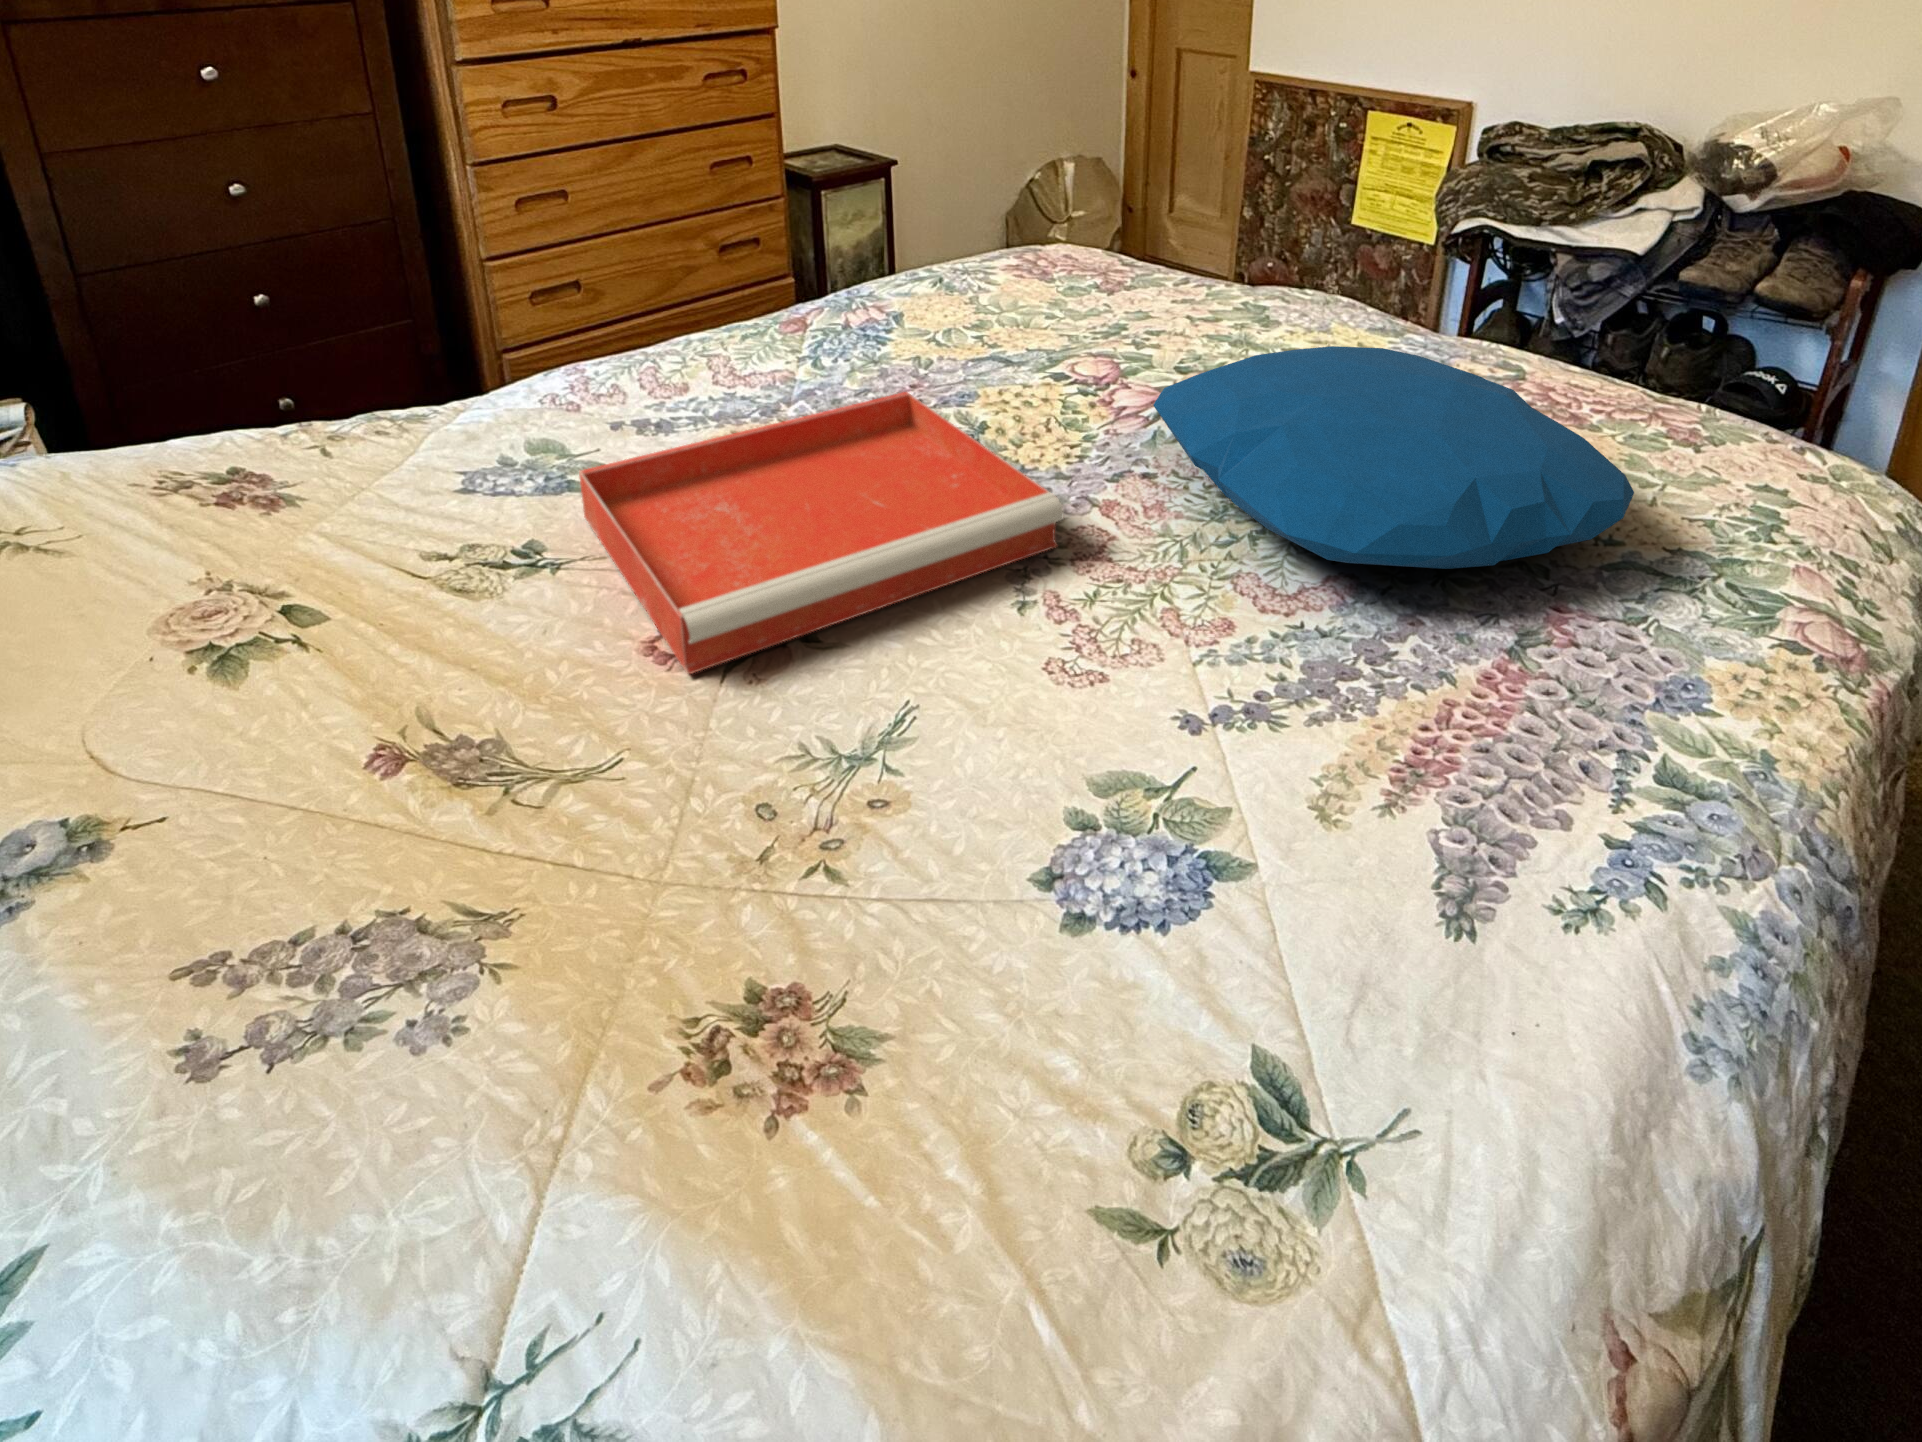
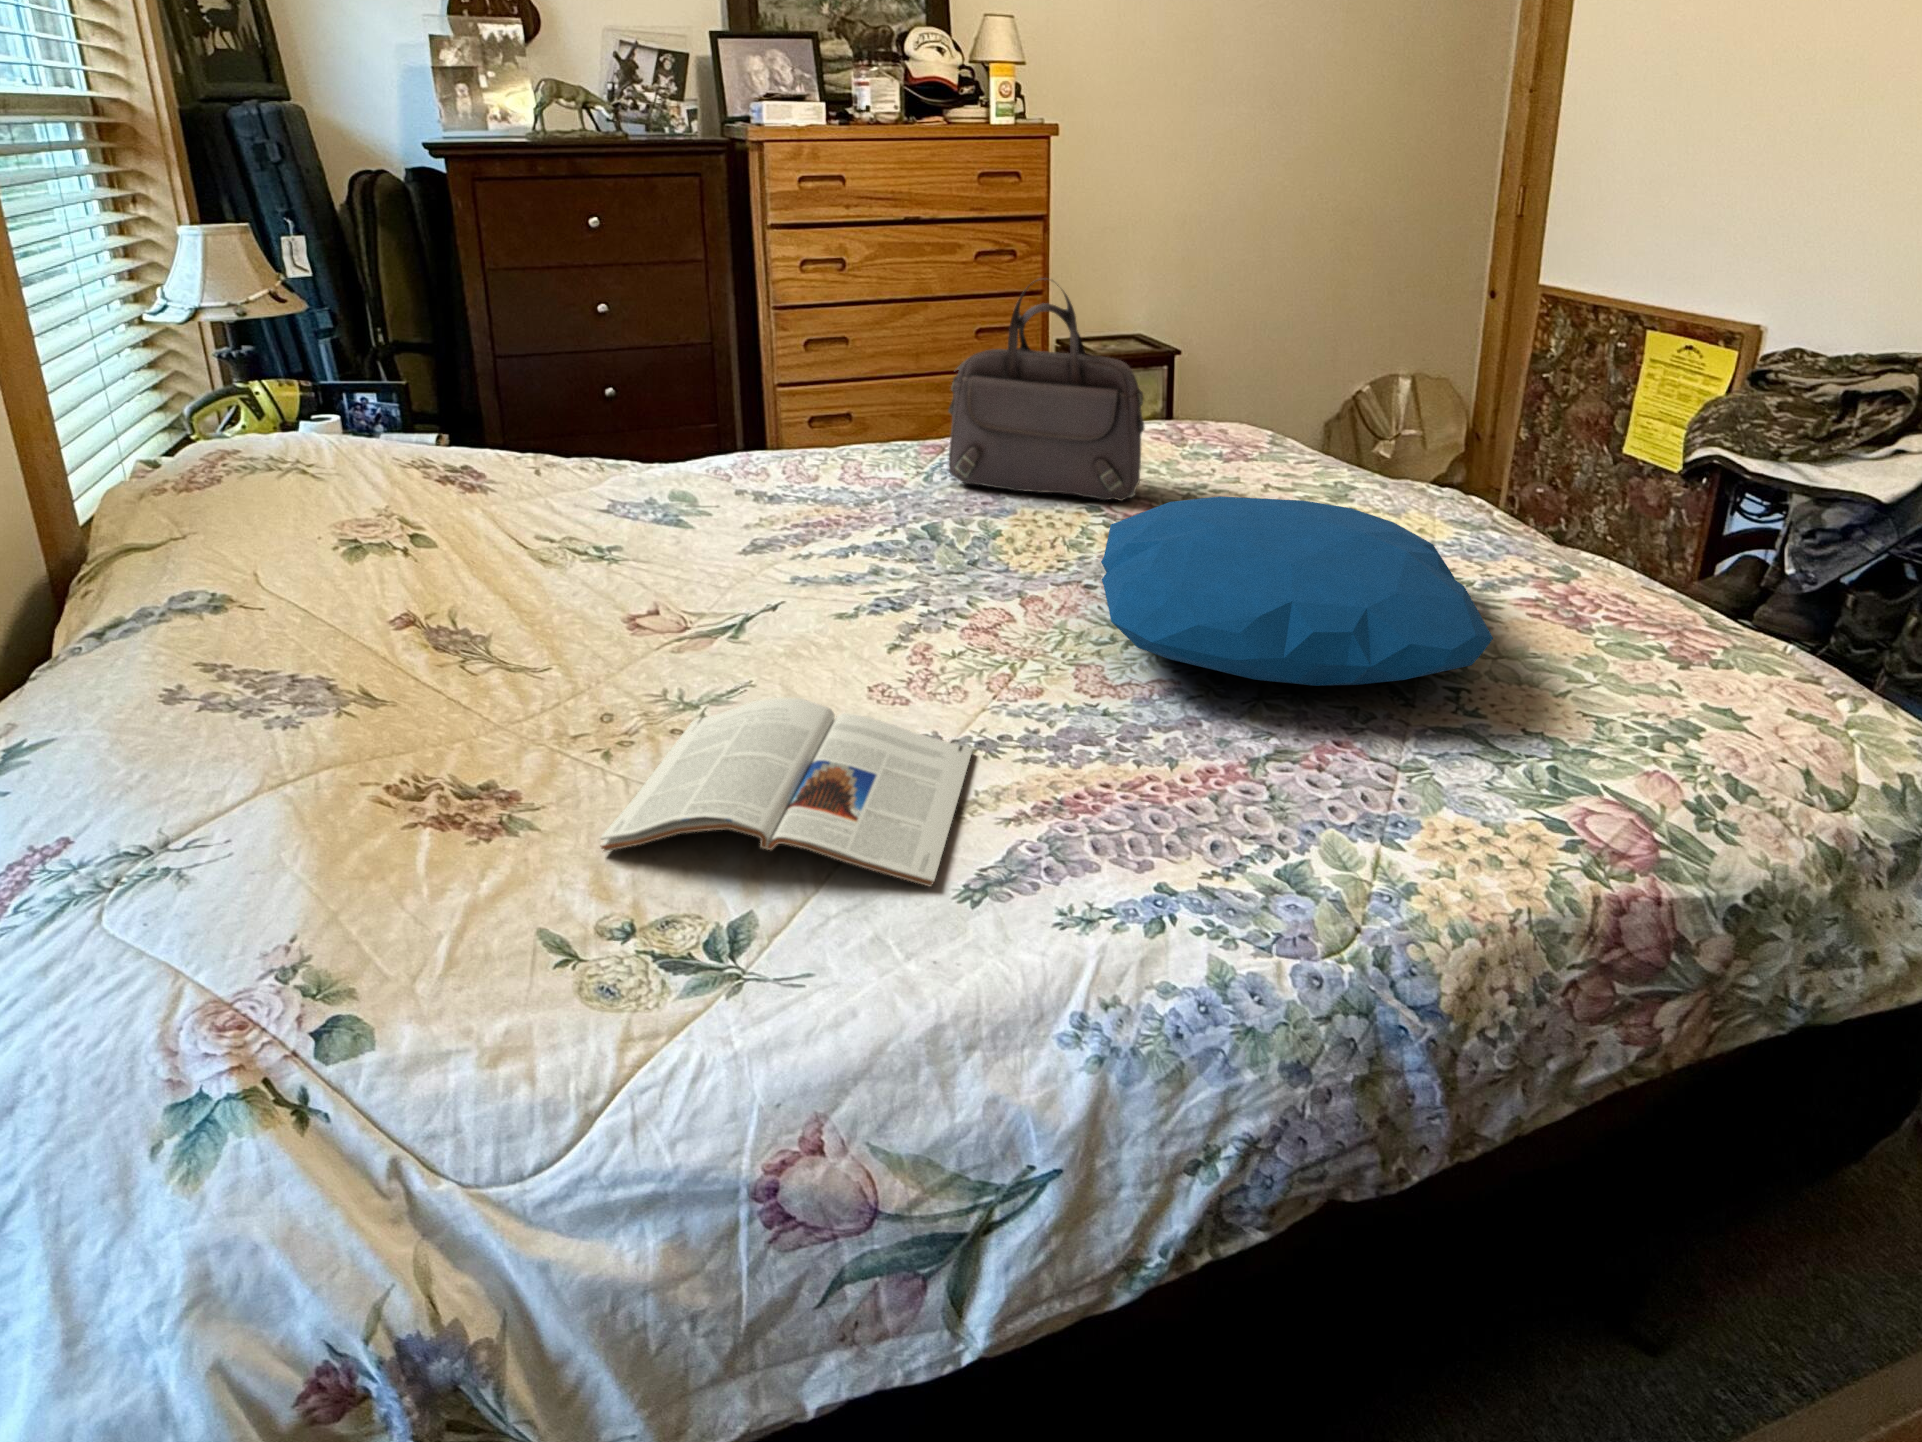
handbag: none [872,123,1102,370] -> present [948,278,1145,501]
tray: present [579,392,1064,674] -> none [629,490,964,635]
magazine: none [892,728,1382,1047] -> present [600,697,972,887]

